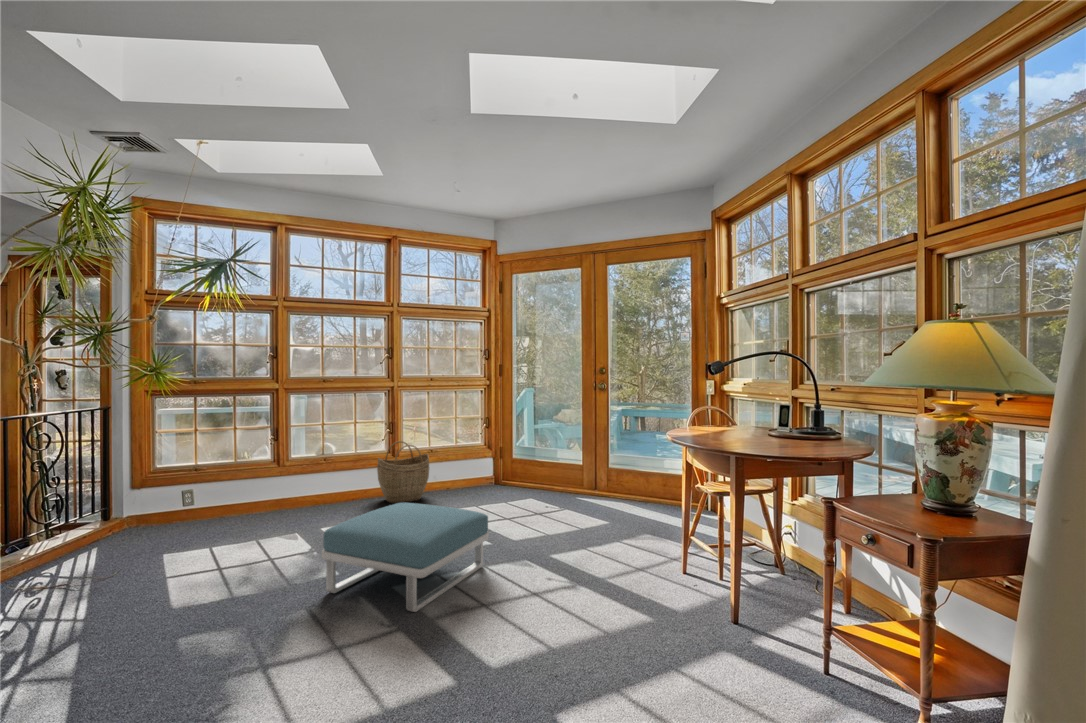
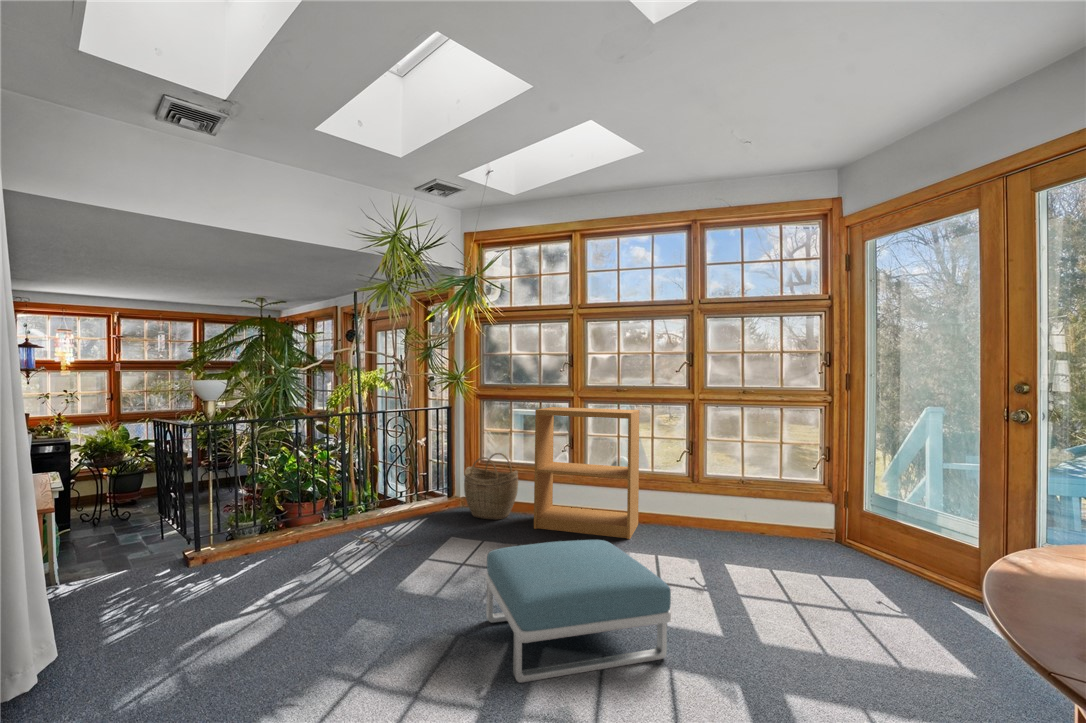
bookshelf: none [253,399,359,526] -> present [534,407,639,539]
woven basket: present [377,441,429,503] -> present [464,453,518,520]

